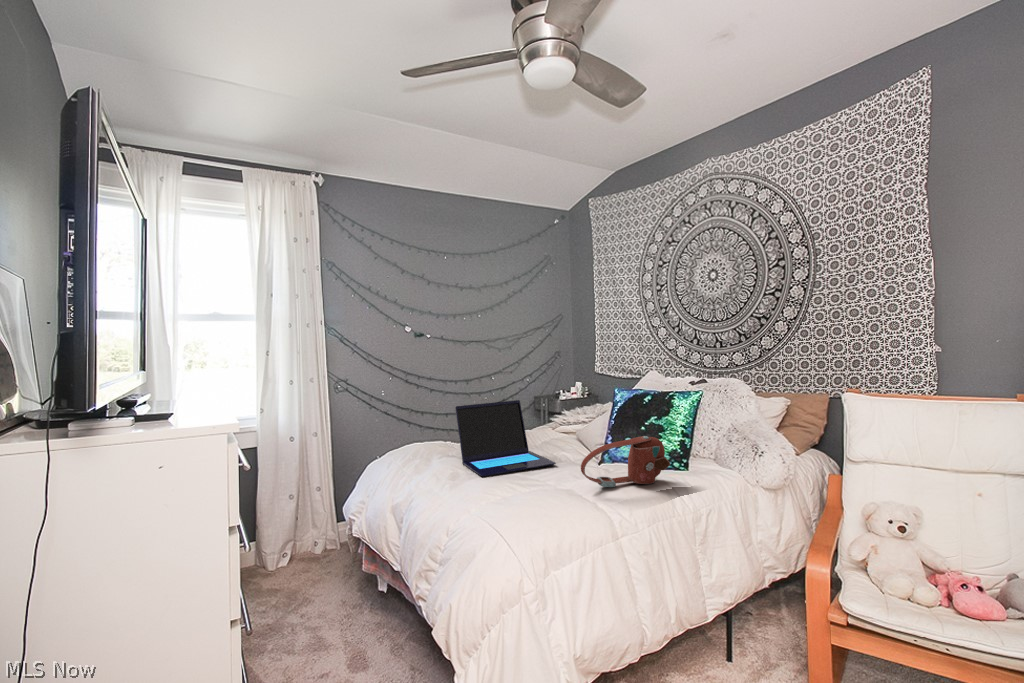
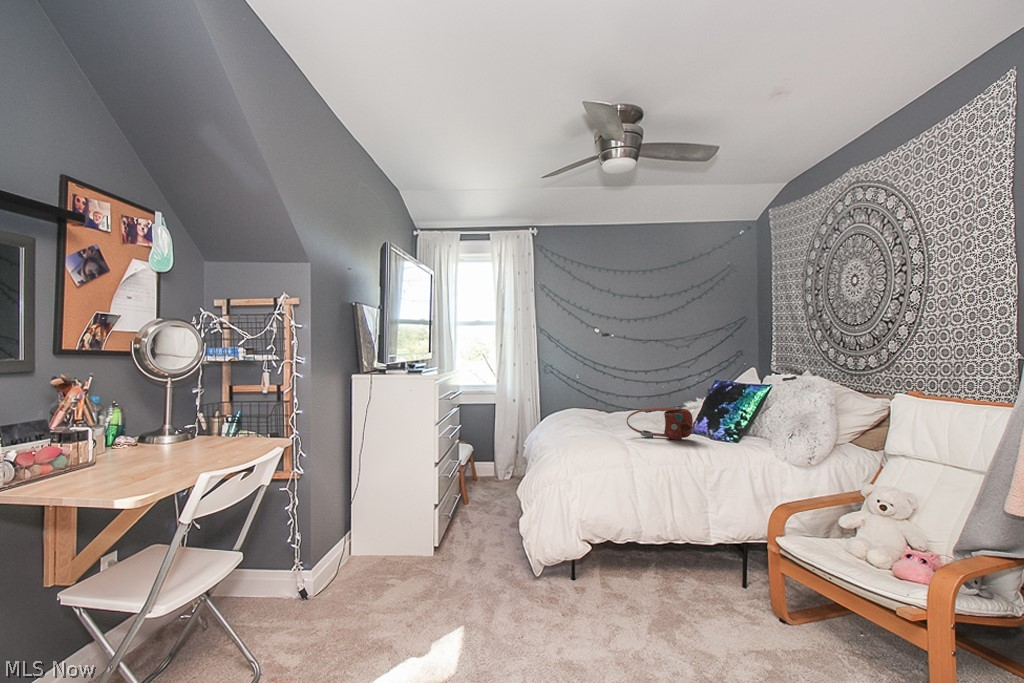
laptop: present [455,400,556,477] -> none [587,383,643,427]

